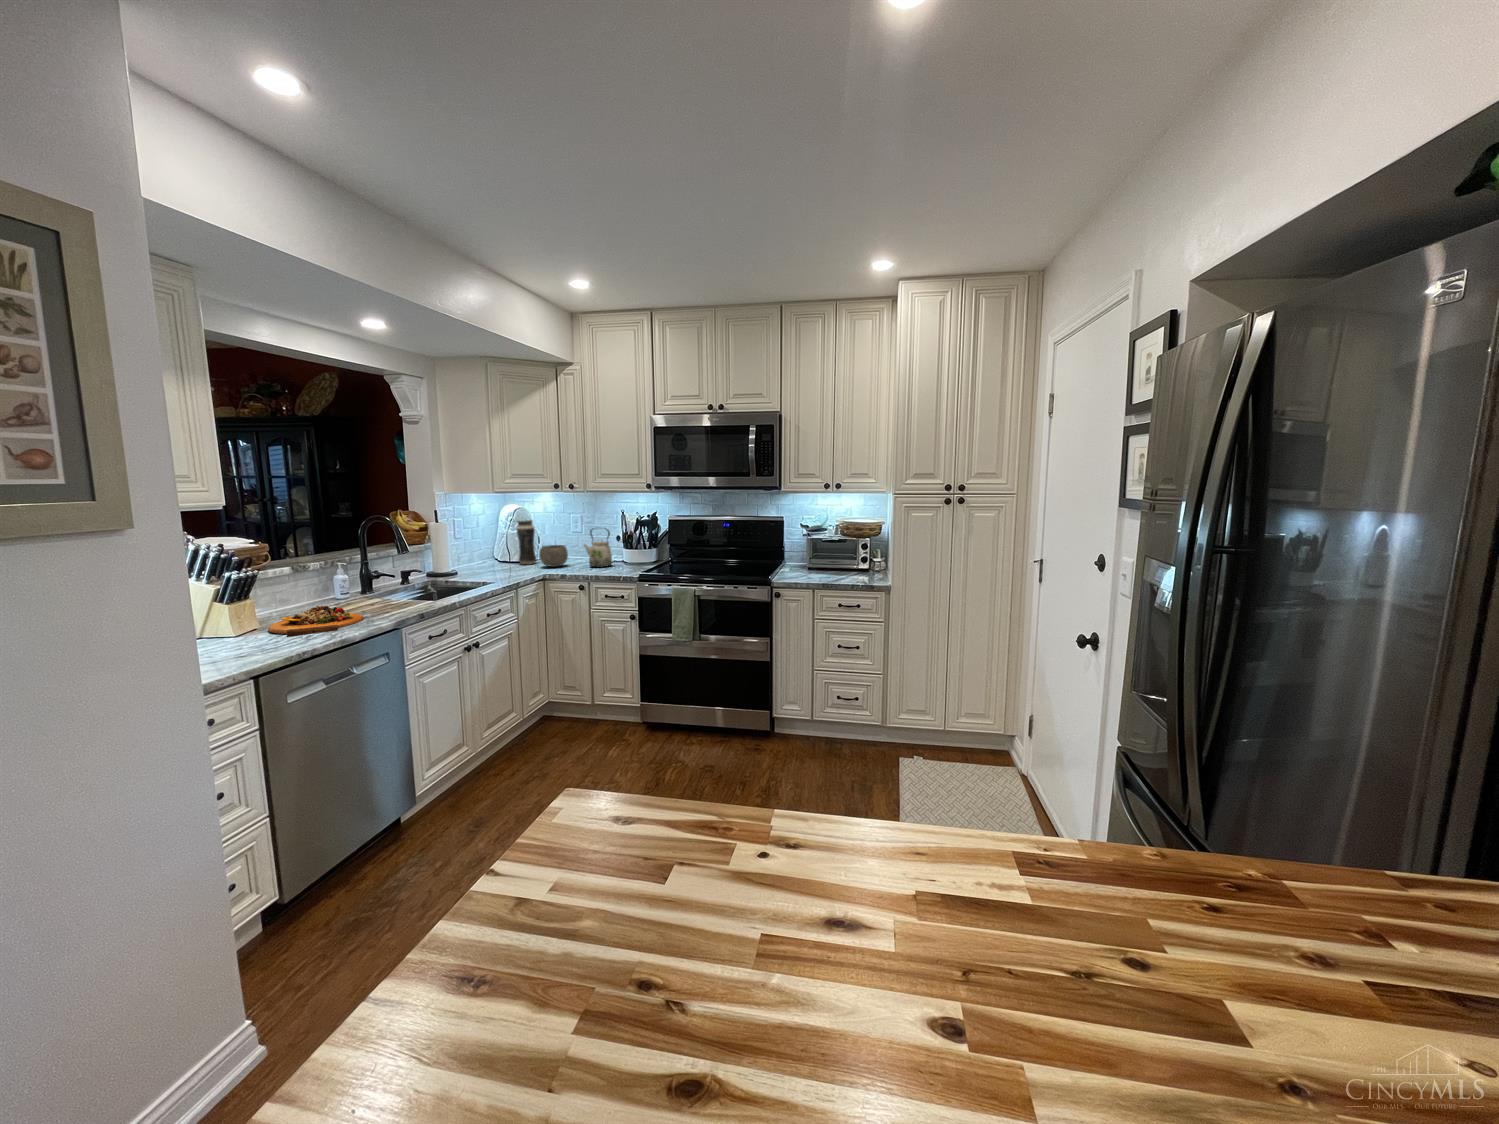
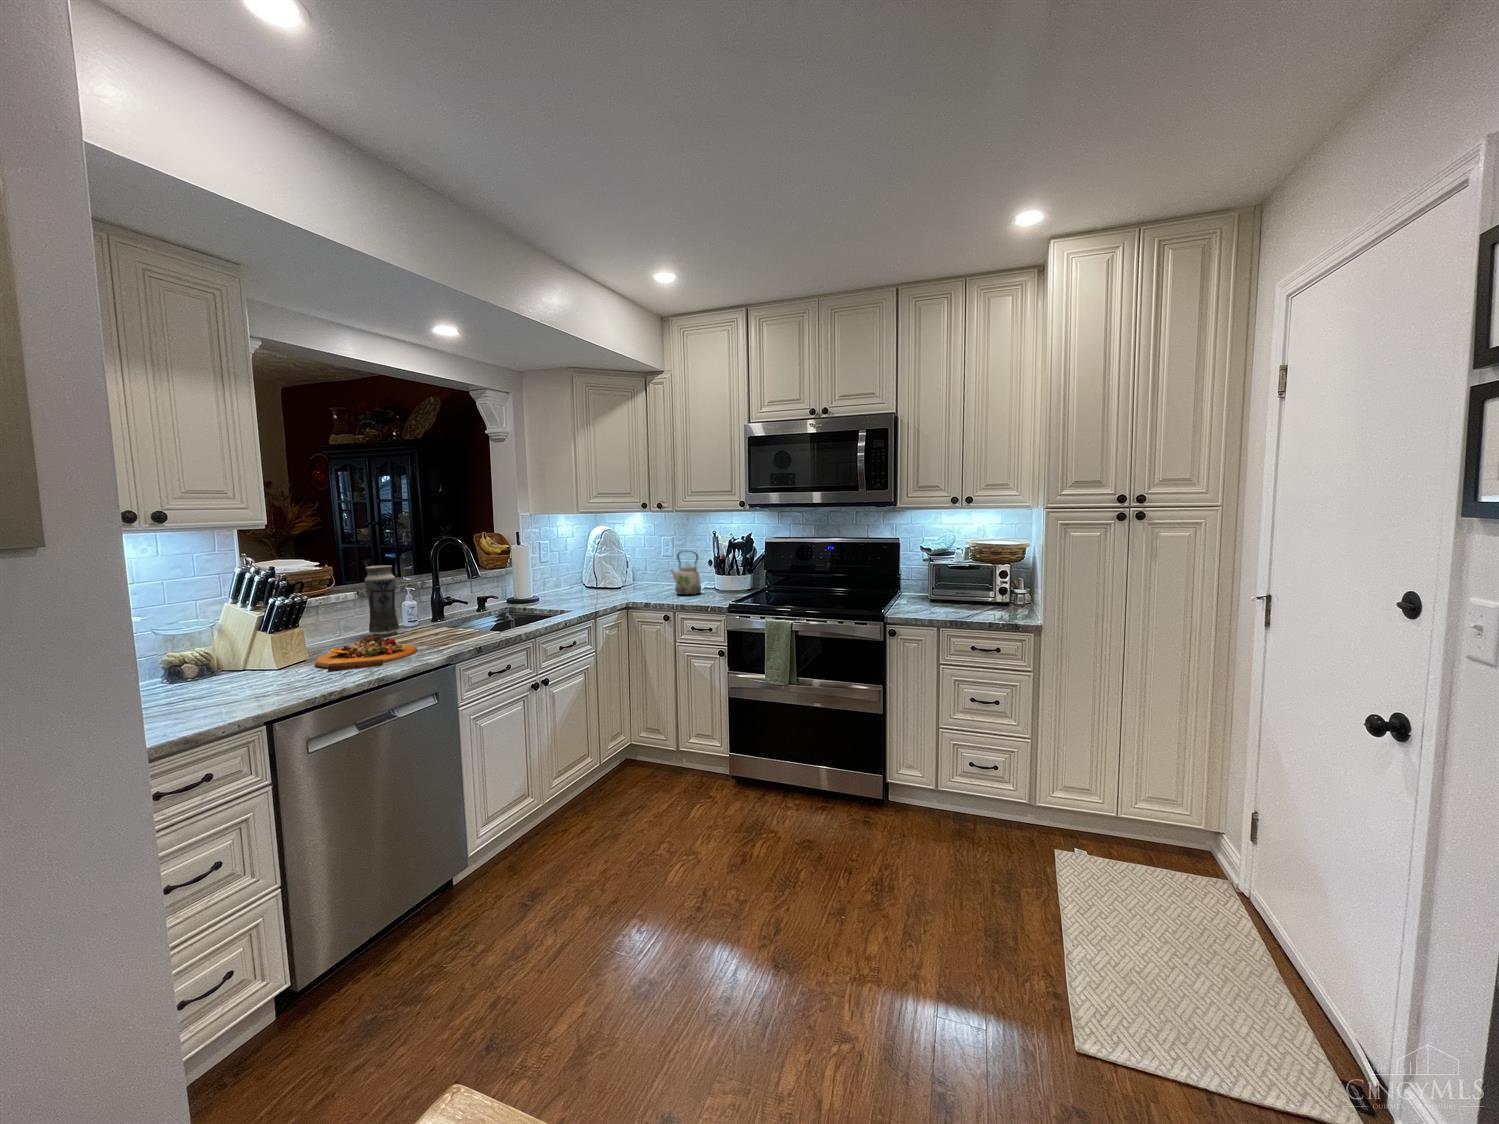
vase: present [517,520,536,565] -> present [365,565,399,637]
ceramic bowl: present [539,545,568,567] -> none [623,570,654,594]

